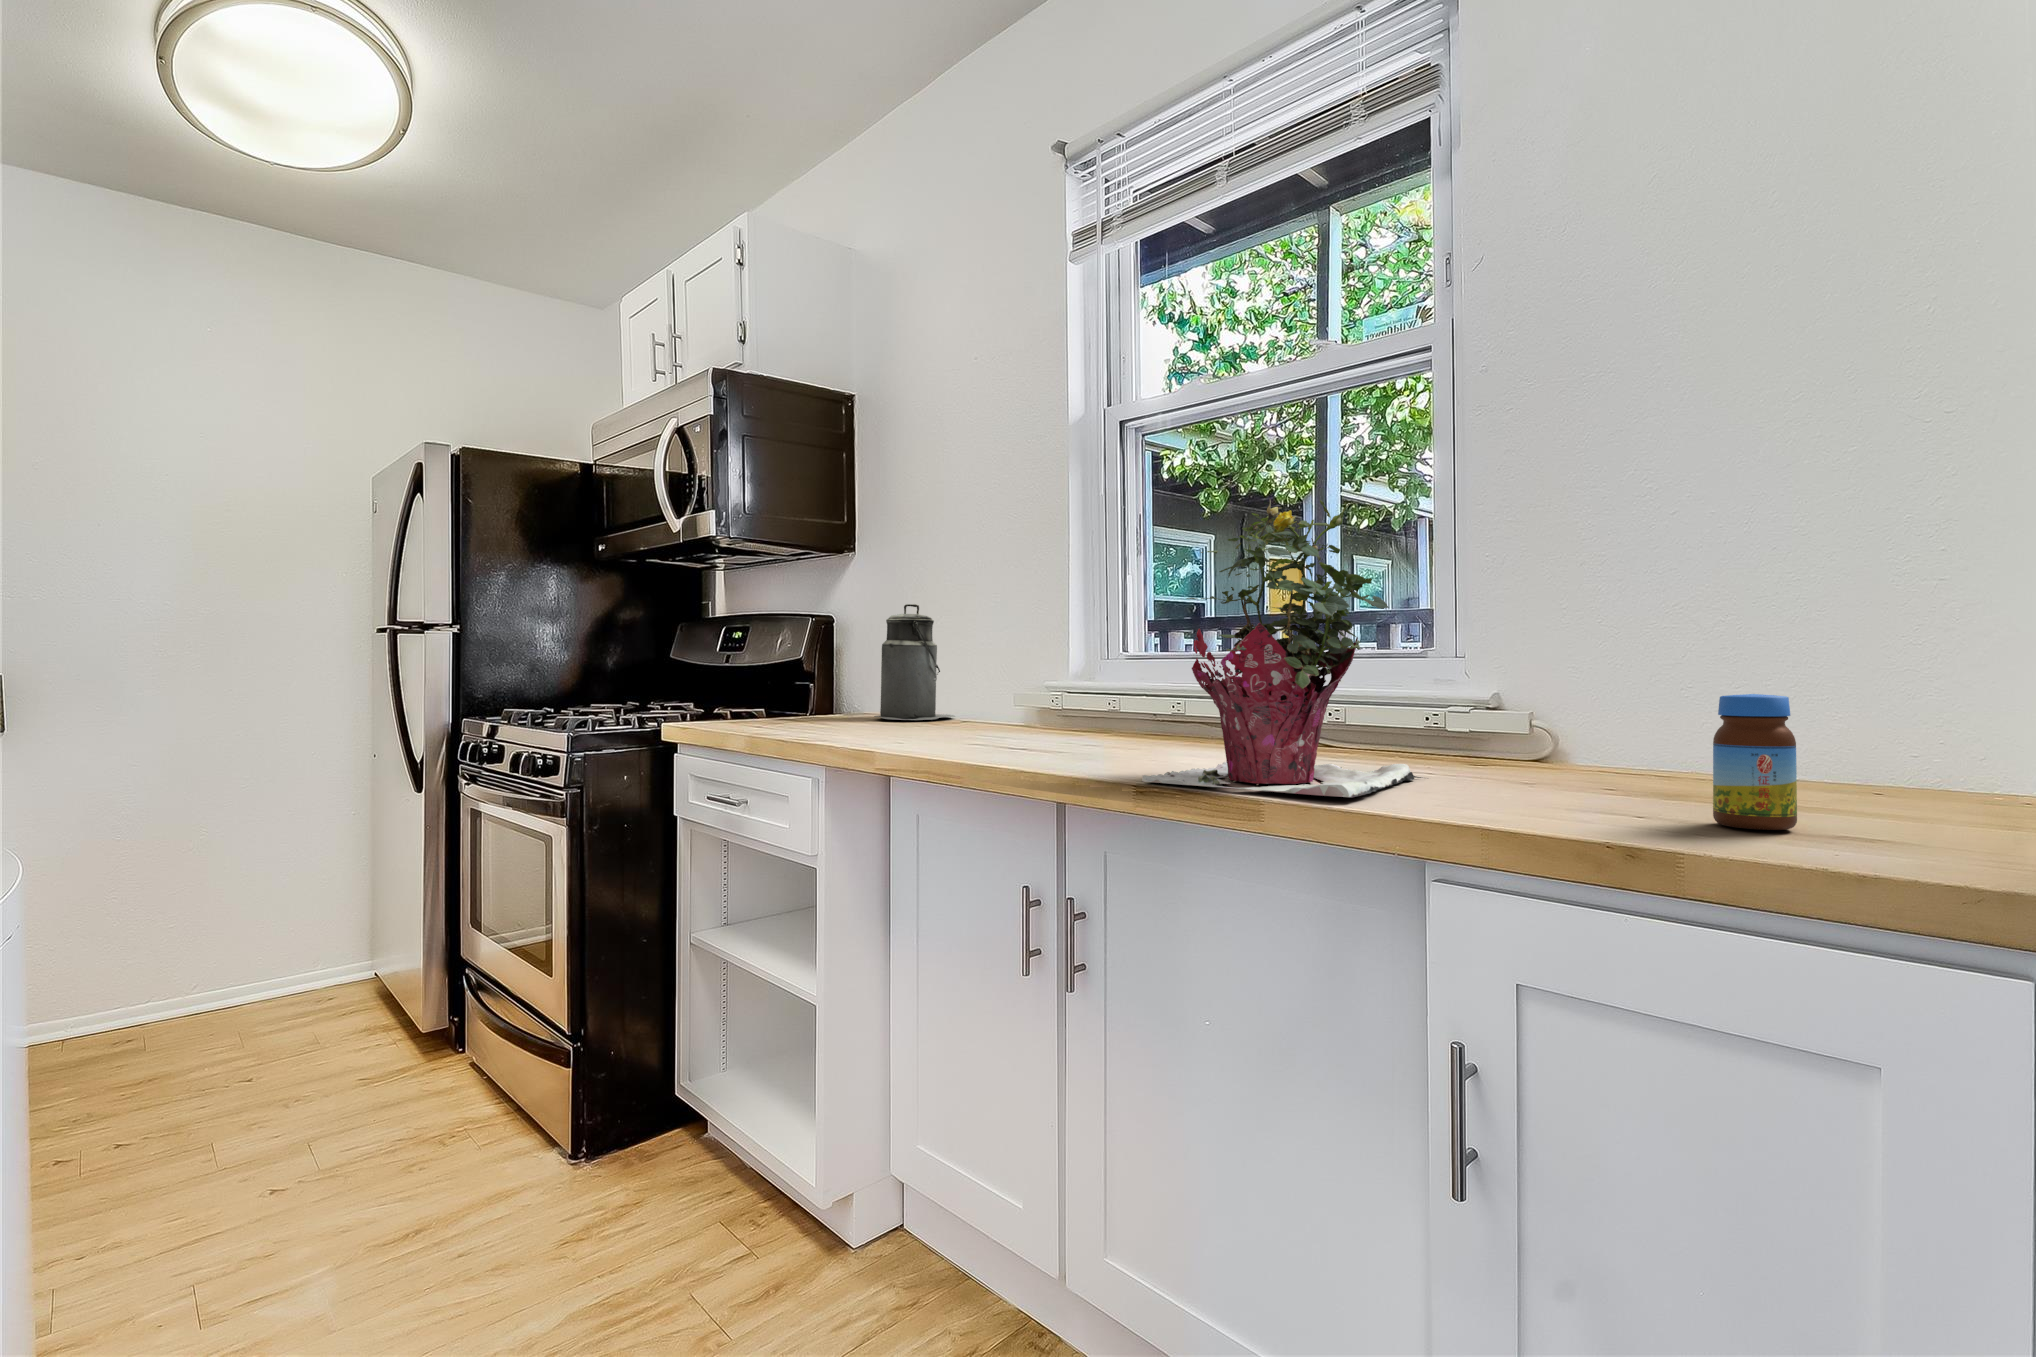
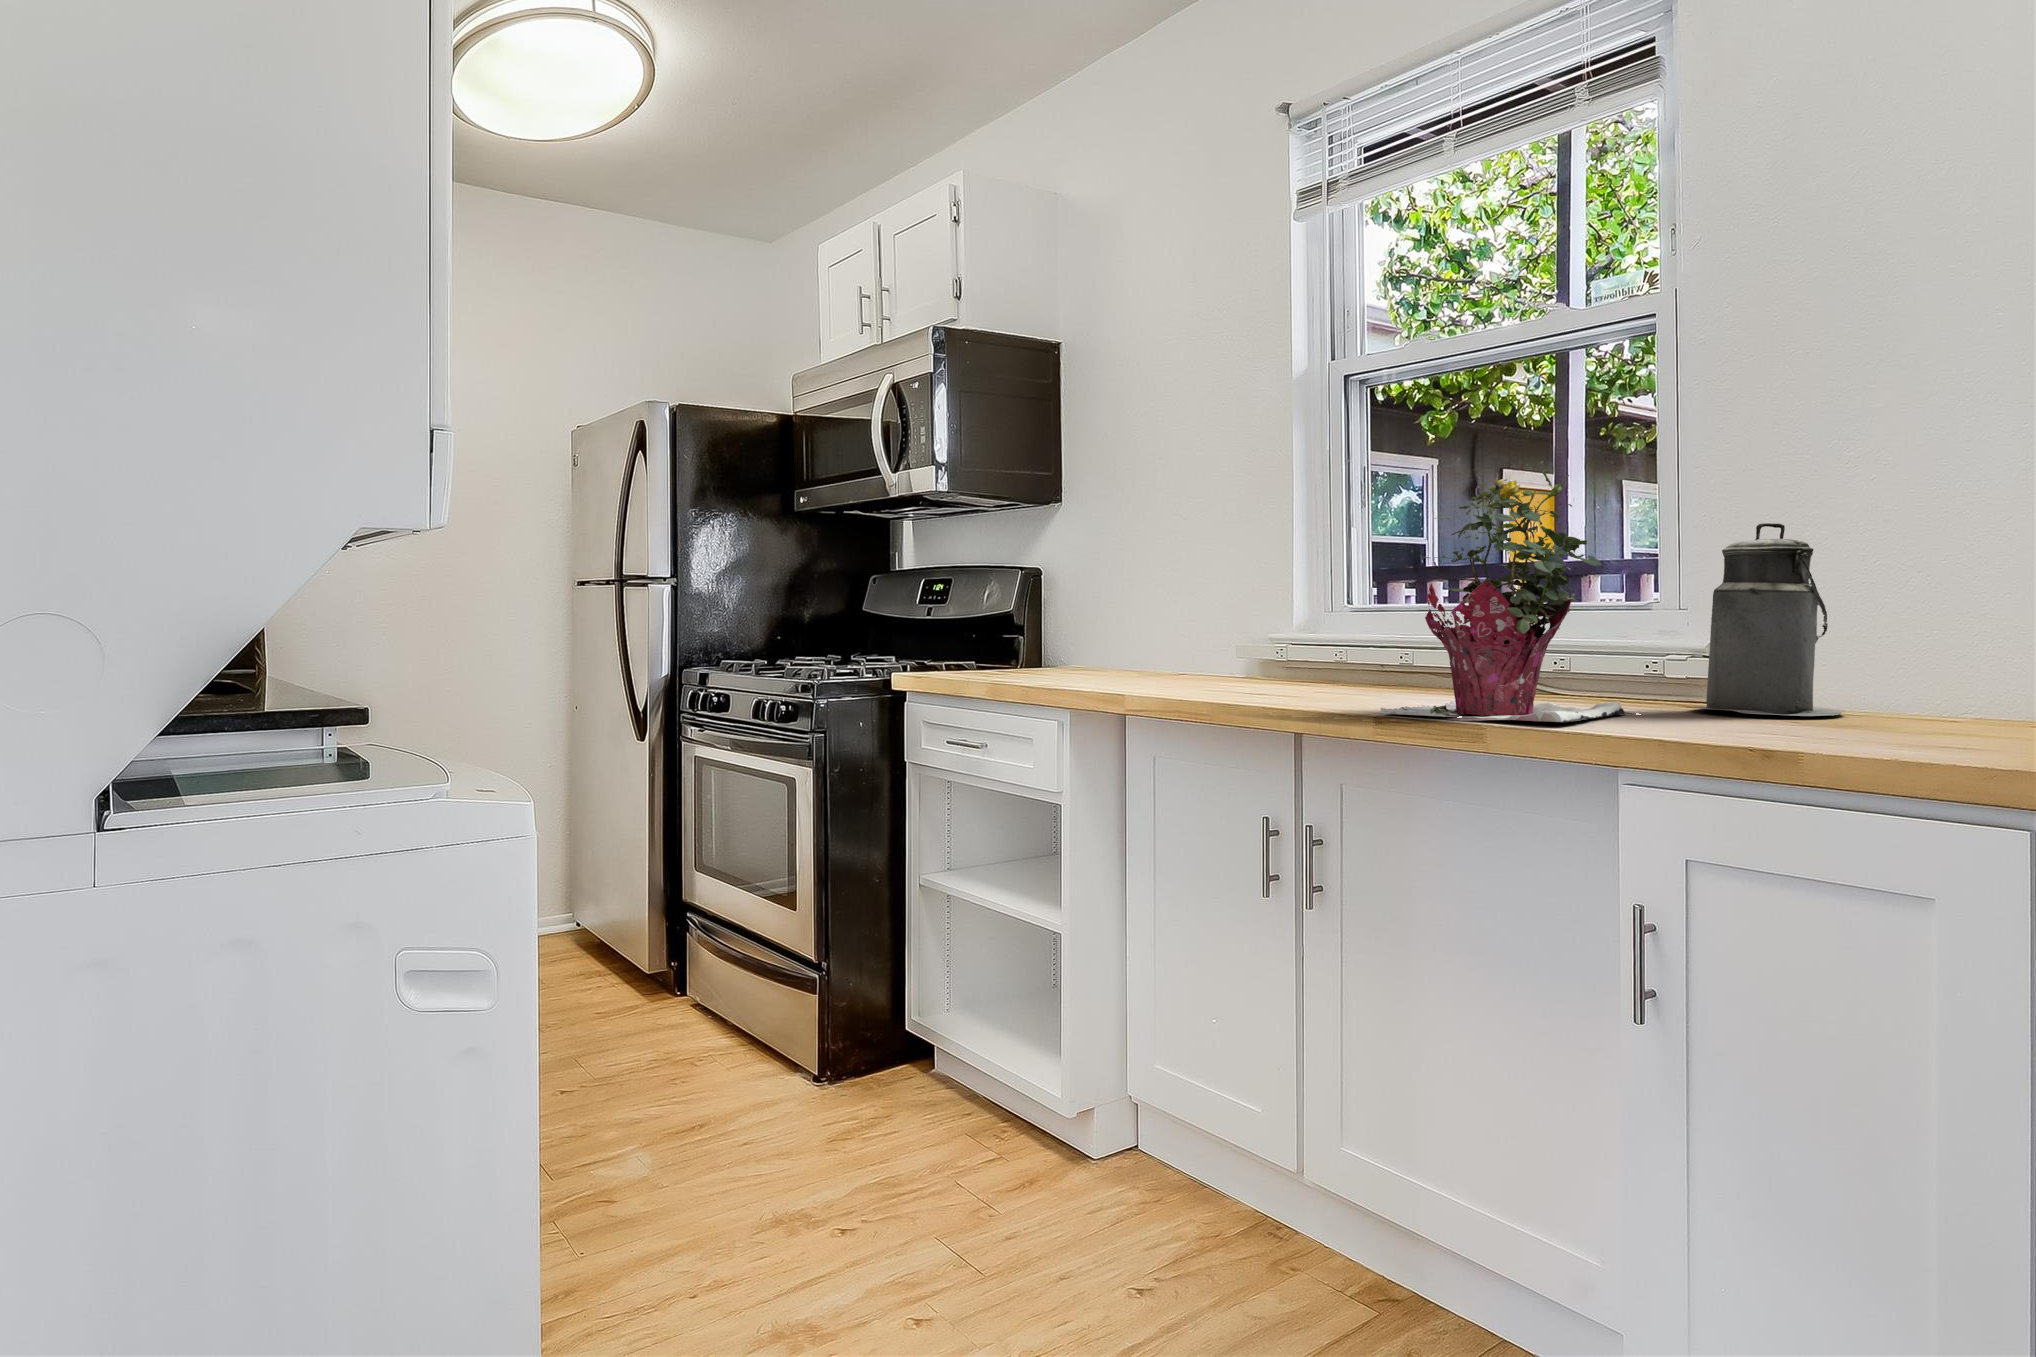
canister: present [874,604,955,720] -> present [1692,523,1847,716]
jar: present [1713,694,1797,830] -> none [1864,636,1932,742]

